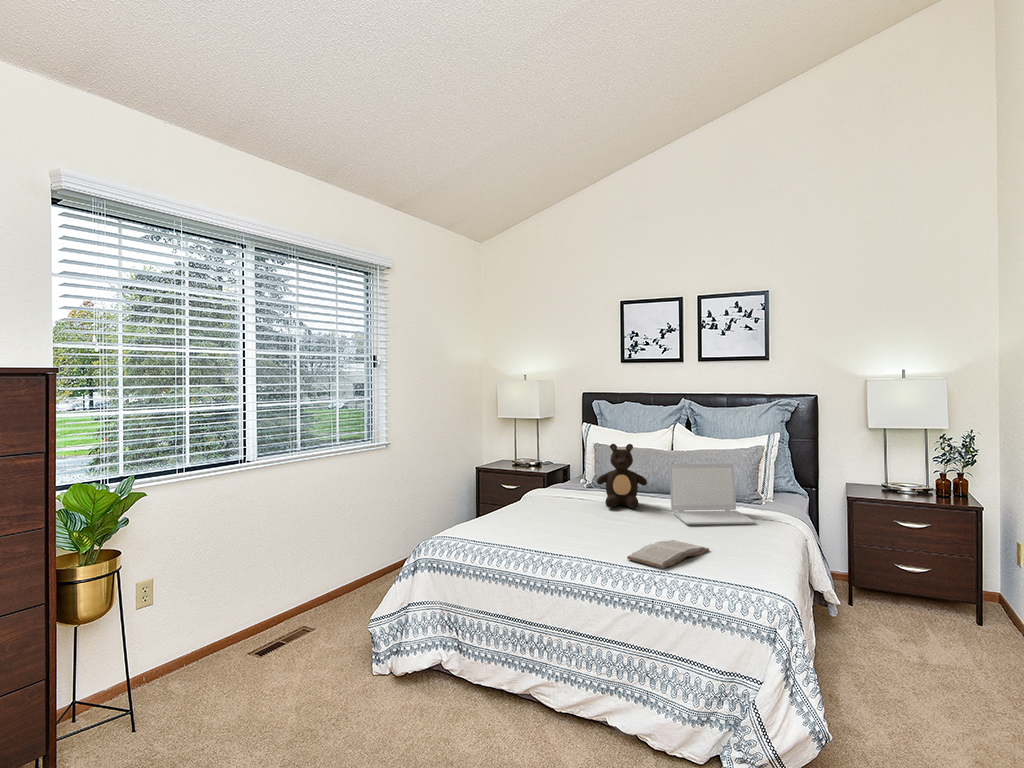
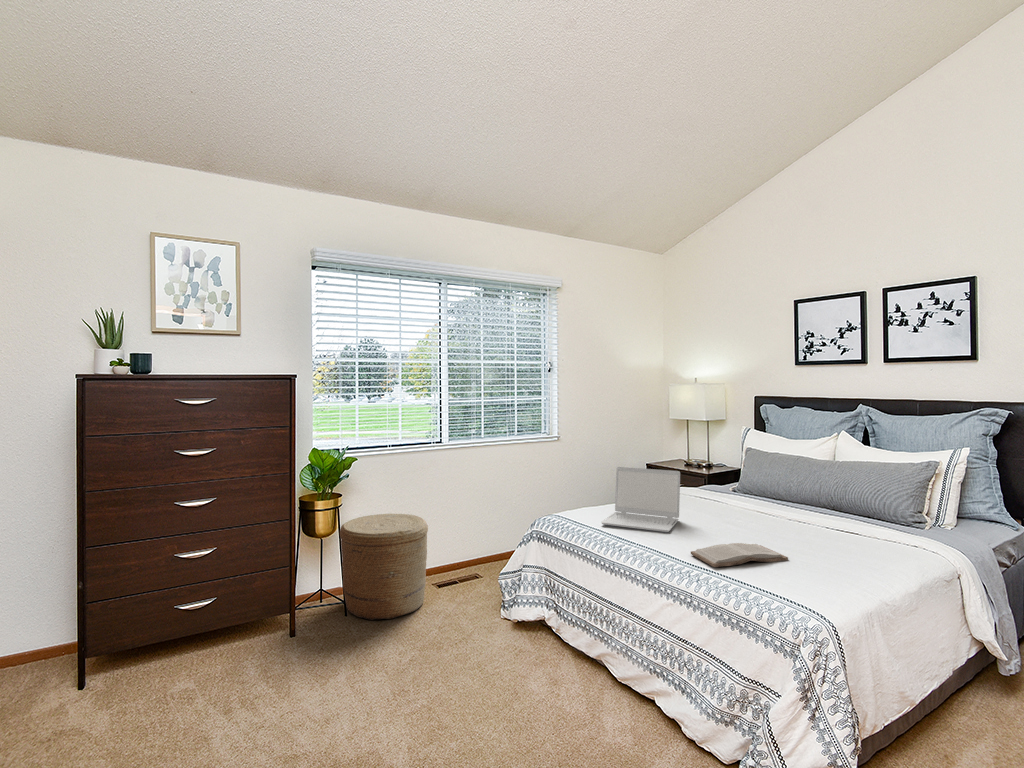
teddy bear: present [597,444,647,508] -> none [728,446,781,512]
laptop: present [669,464,755,524] -> present [601,467,680,532]
woven basket: none [128,563,266,722] -> present [340,514,428,620]

